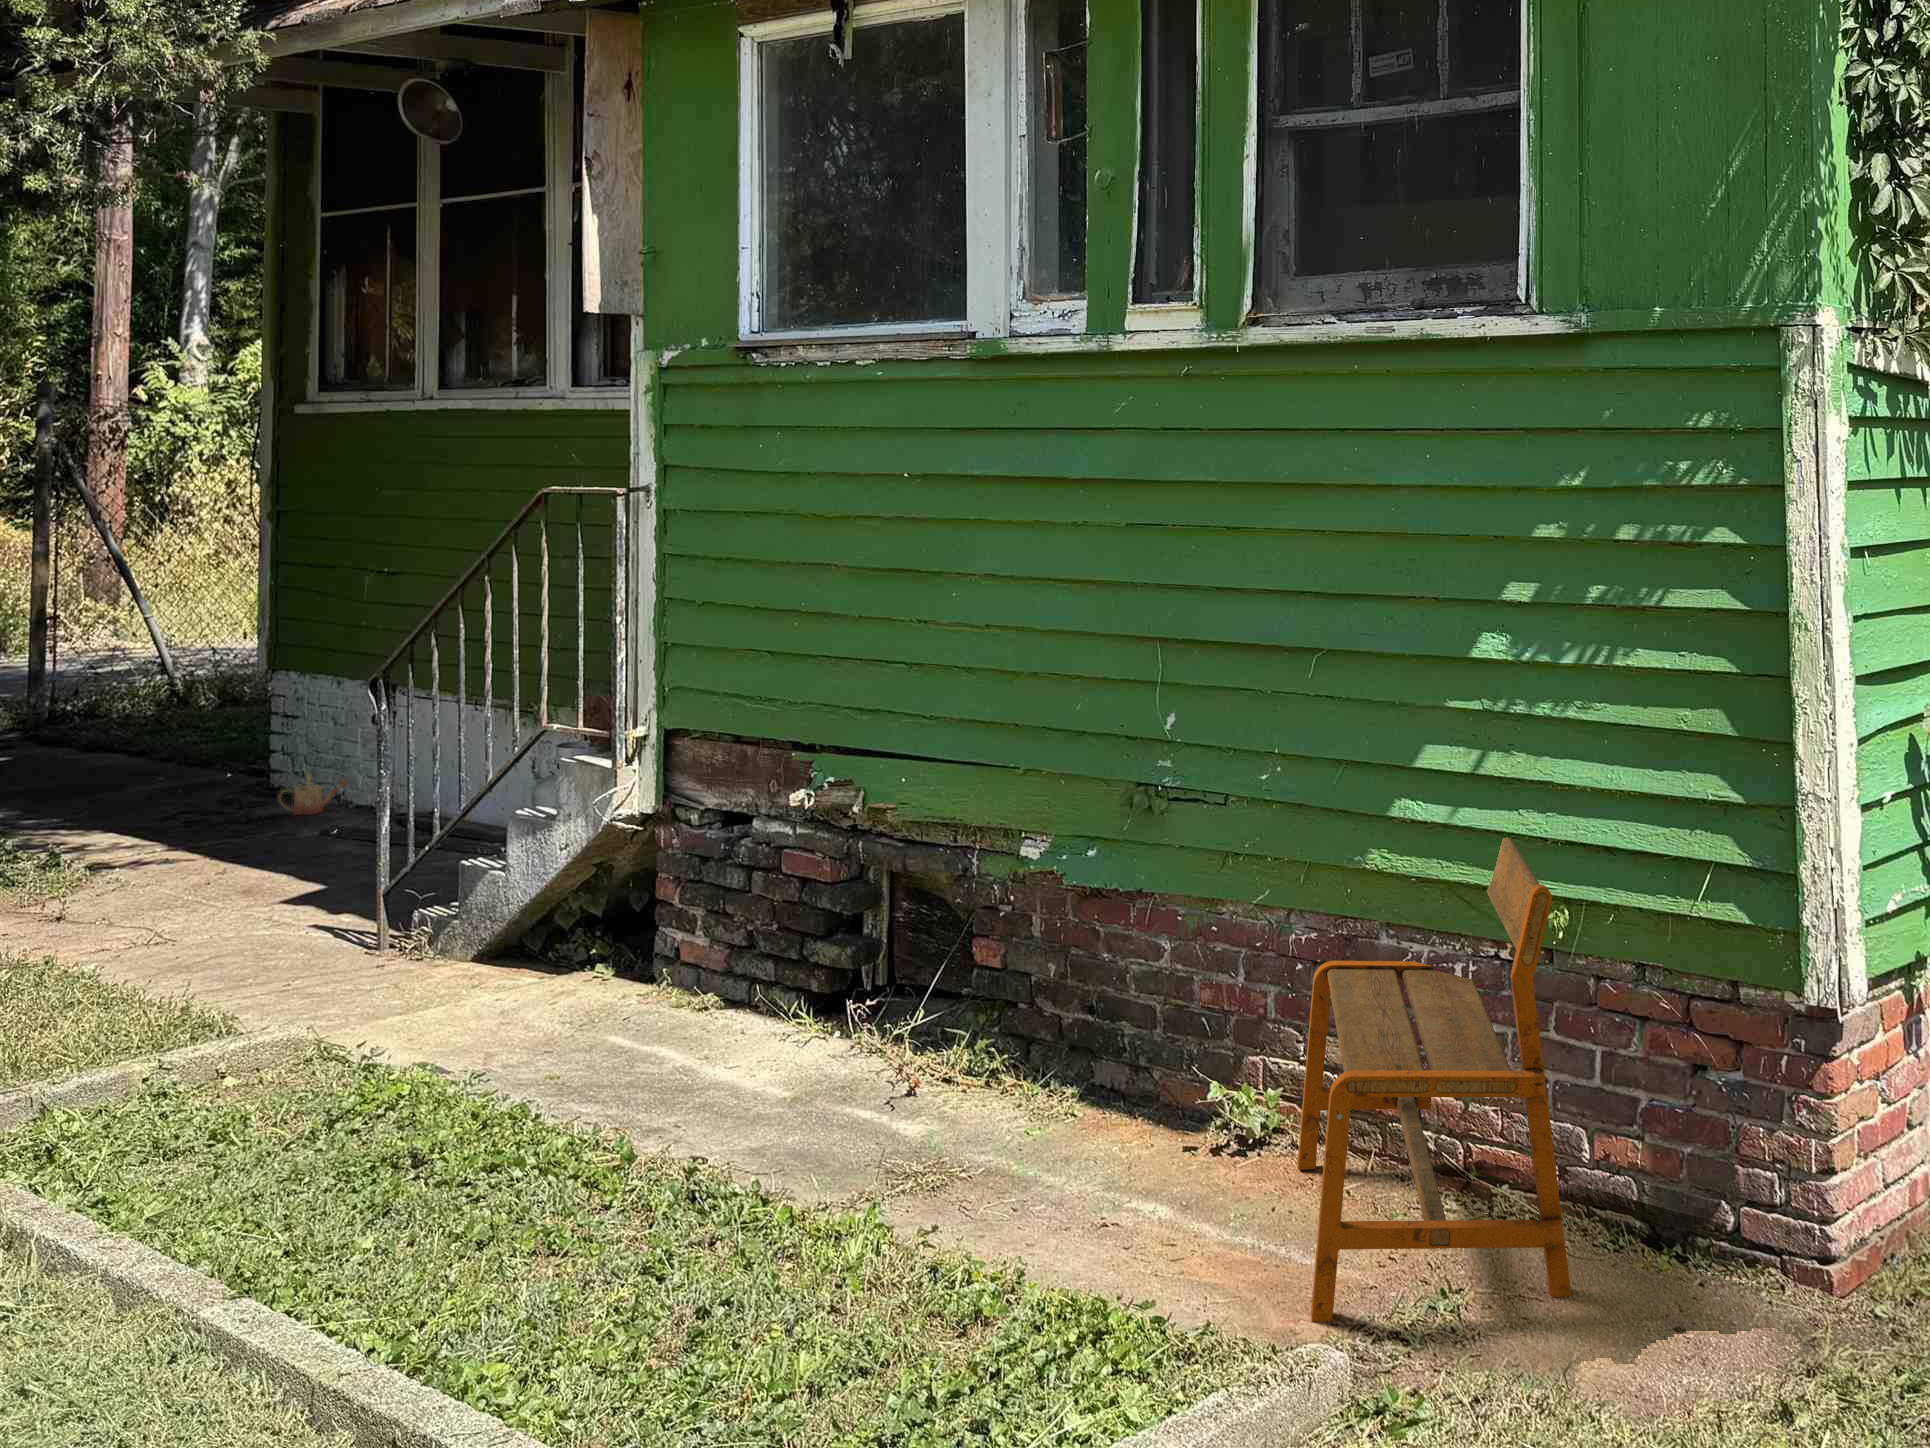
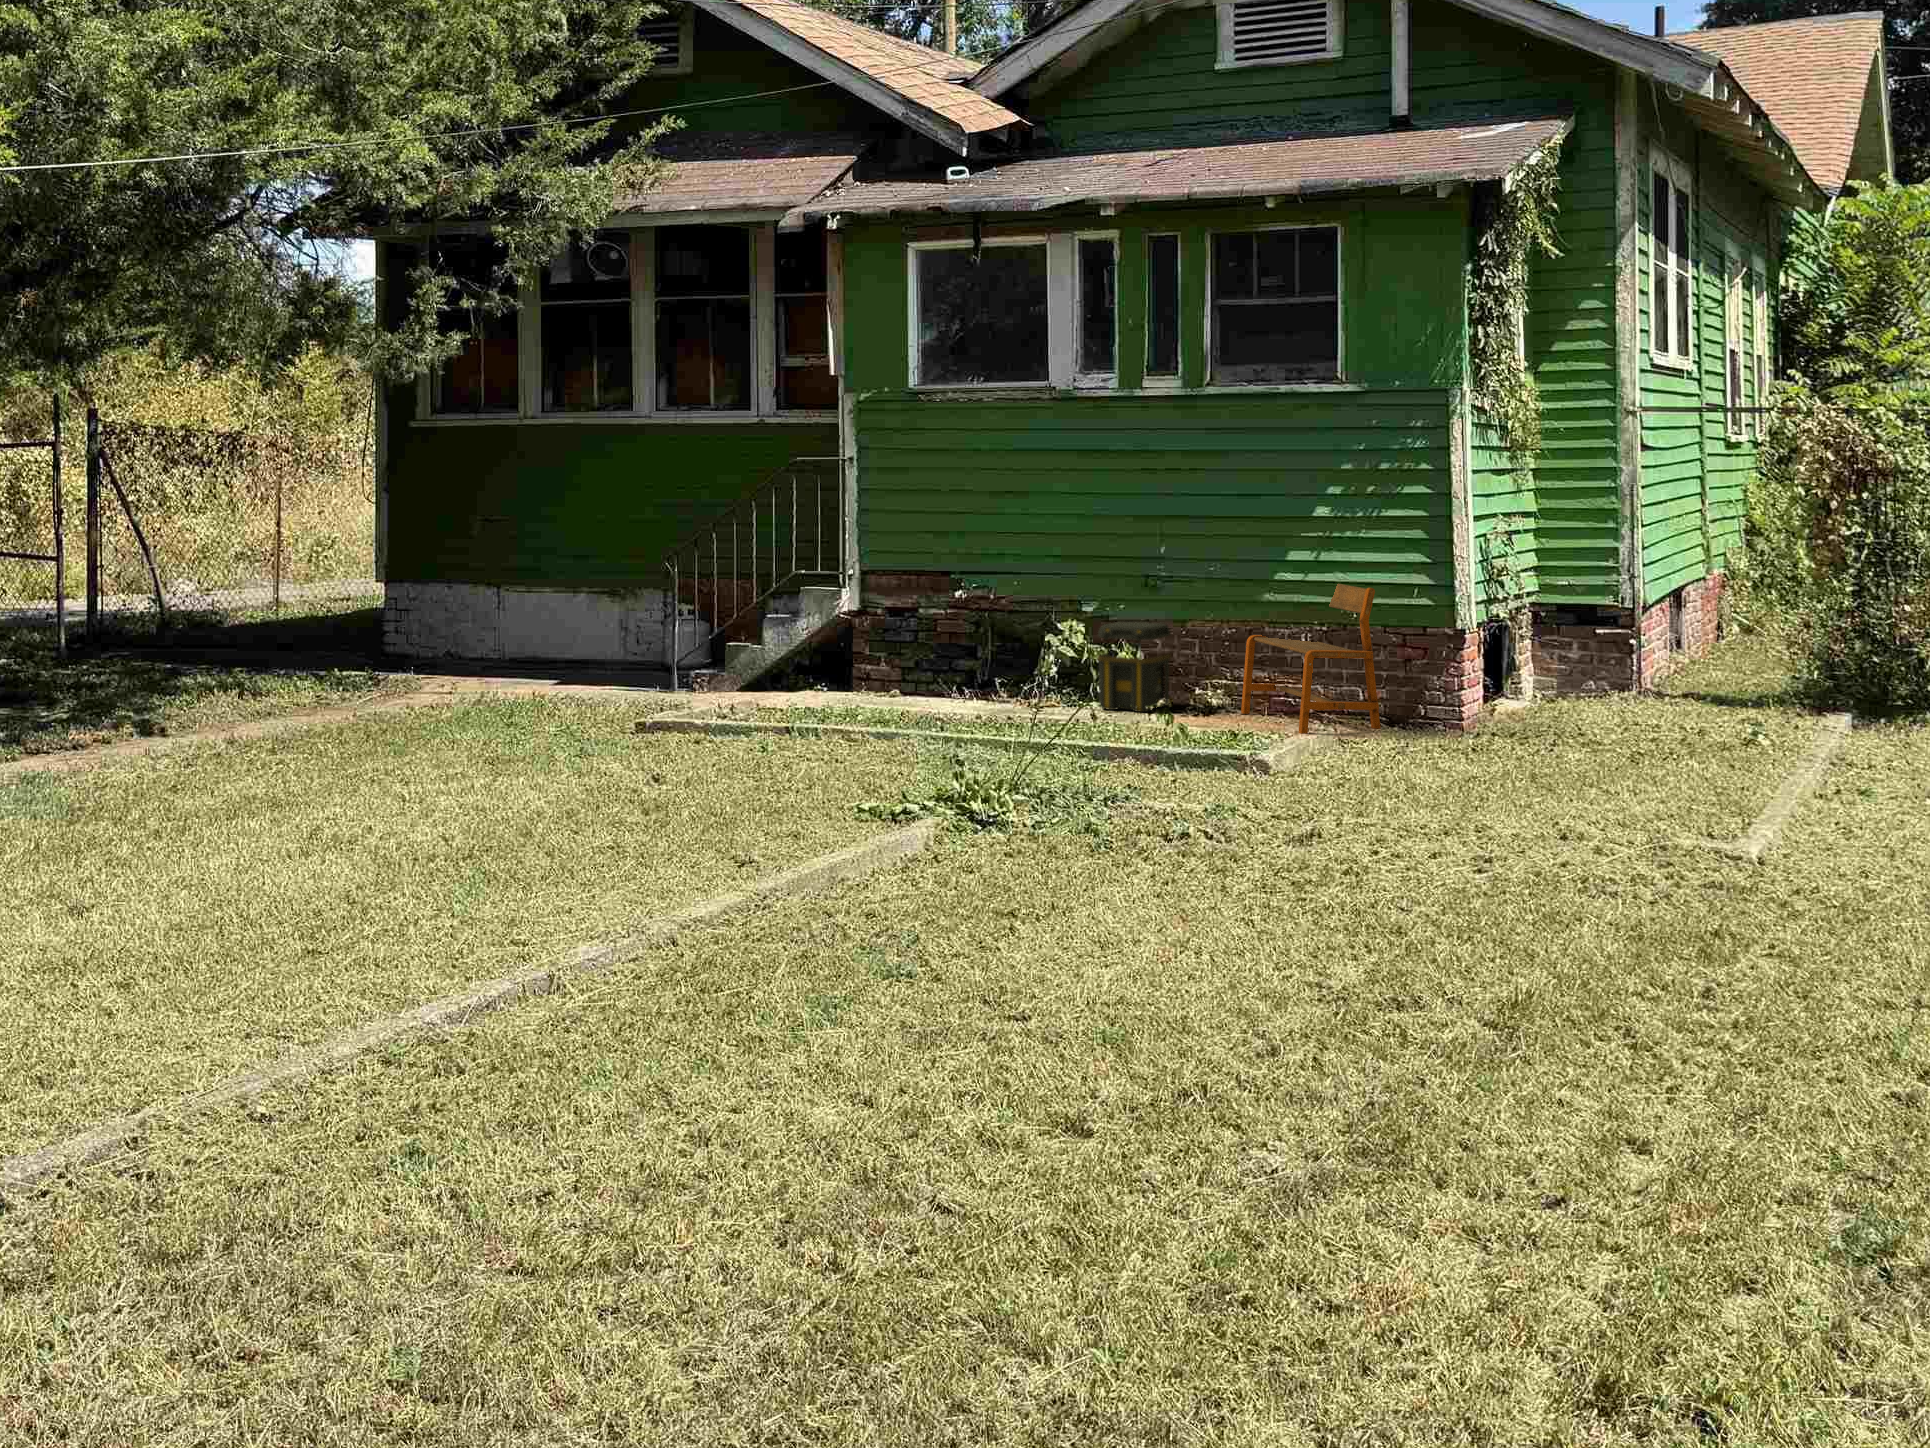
watering can: present [278,774,348,815] -> none [459,629,493,653]
toolbox: none [987,888,1185,1141] -> present [1097,622,1170,712]

